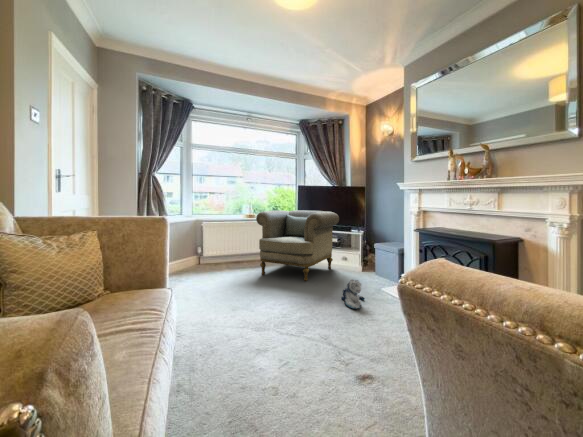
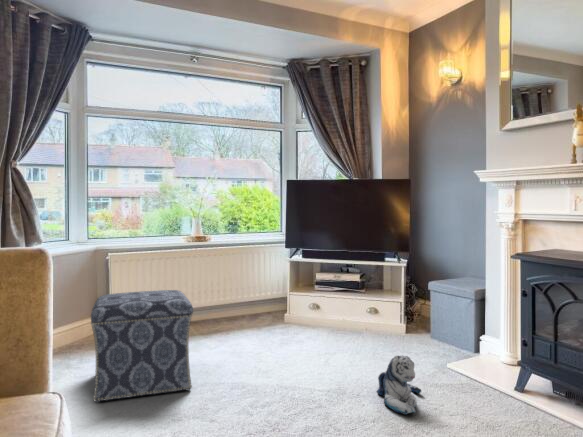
armchair: present [256,210,339,281] -> none [209,224,363,358]
ottoman: none [196,243,248,298] -> present [91,290,193,402]

